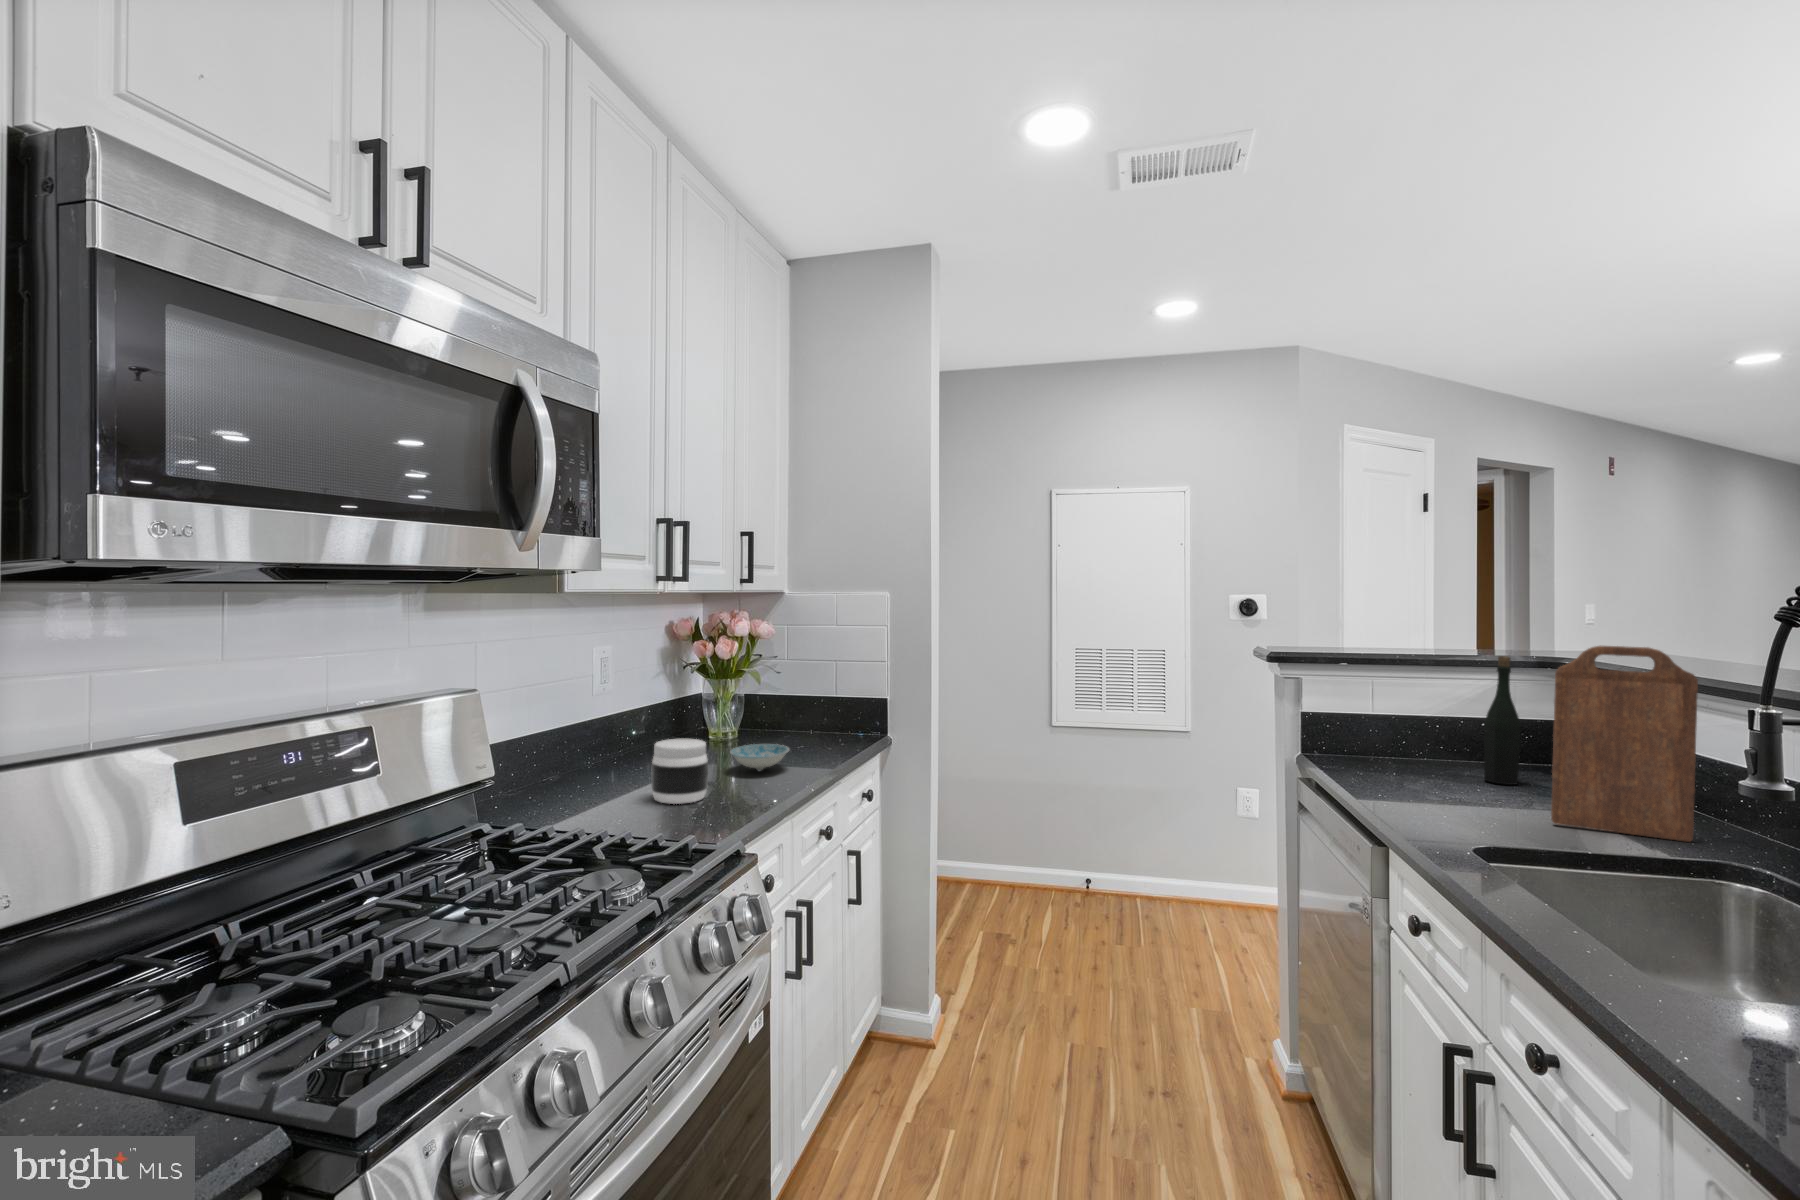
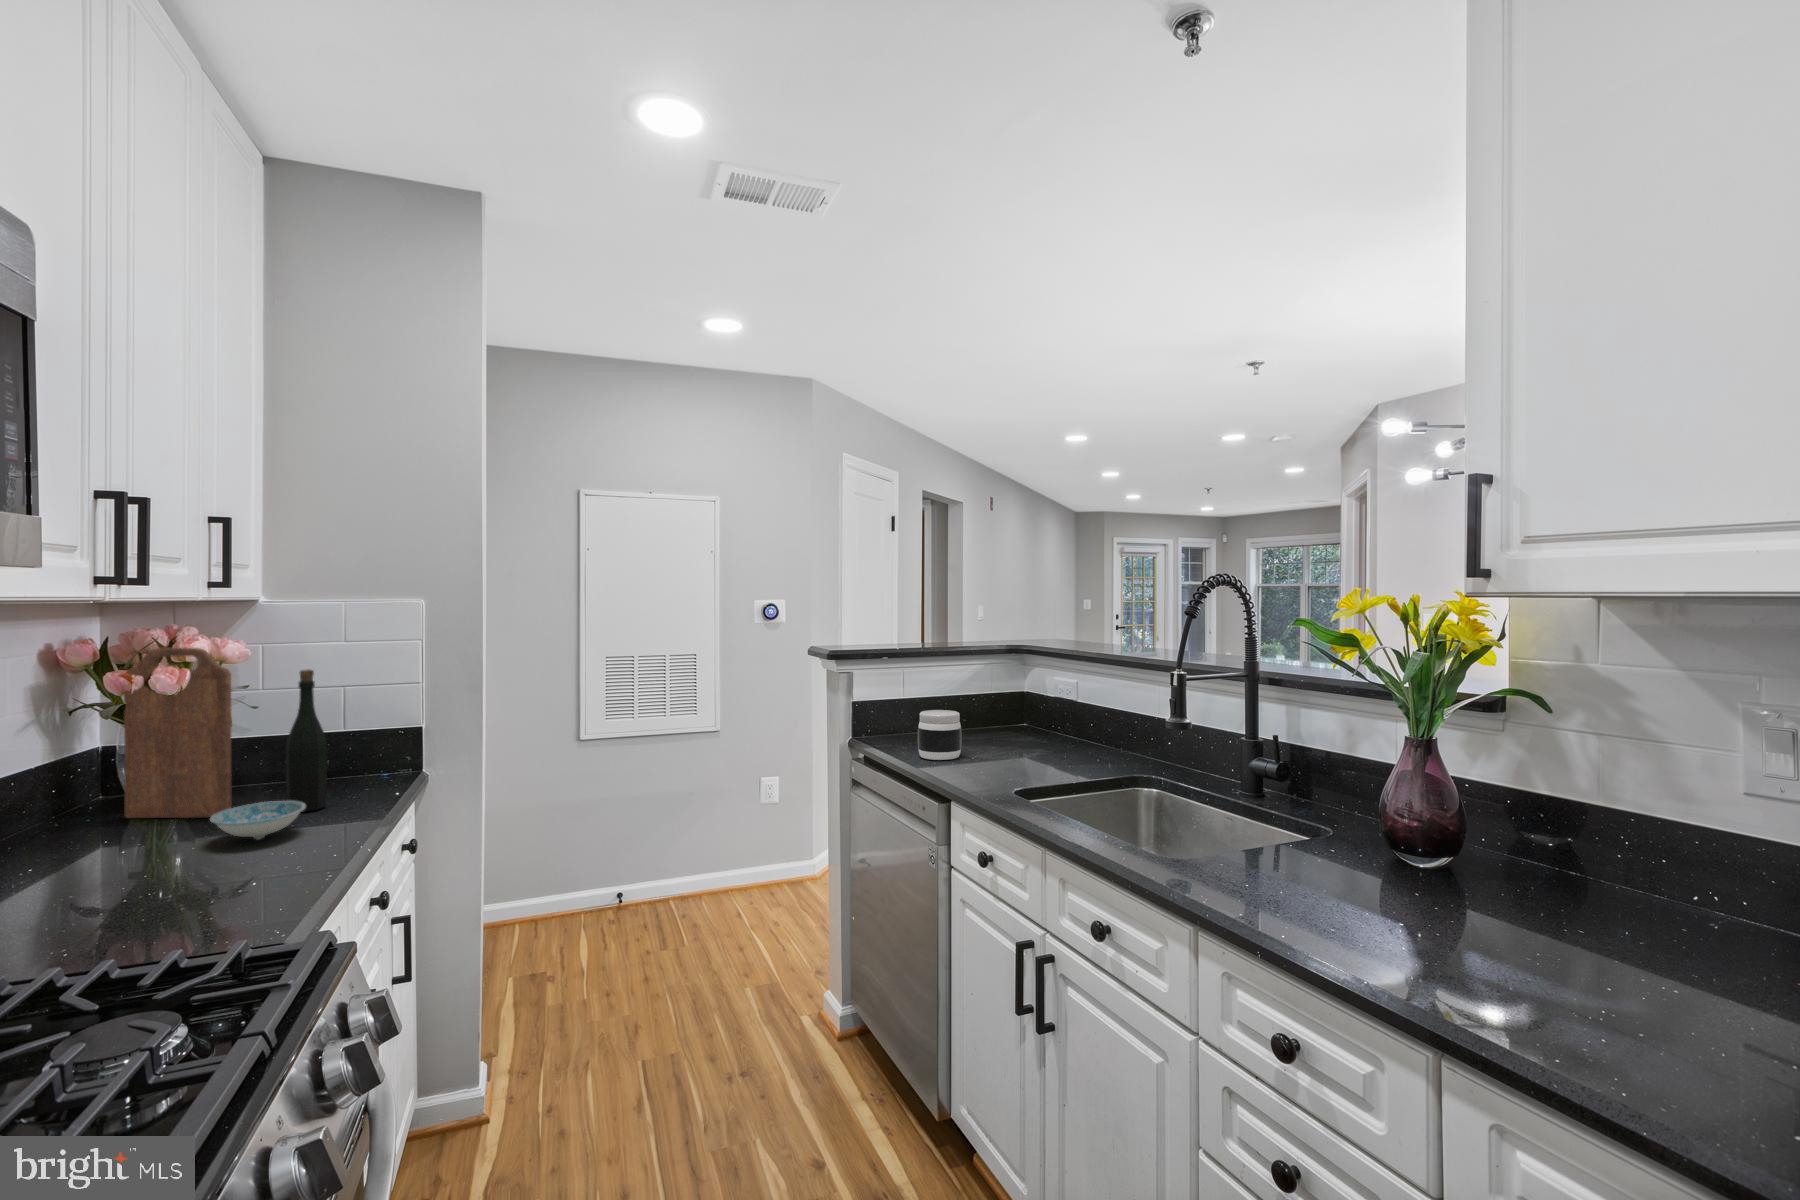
cutting board: present [1551,646,1698,842] -> present [124,648,231,818]
bottle: present [1484,656,1521,785] -> present [286,670,327,812]
jar: present [651,739,708,804] -> present [918,710,961,760]

